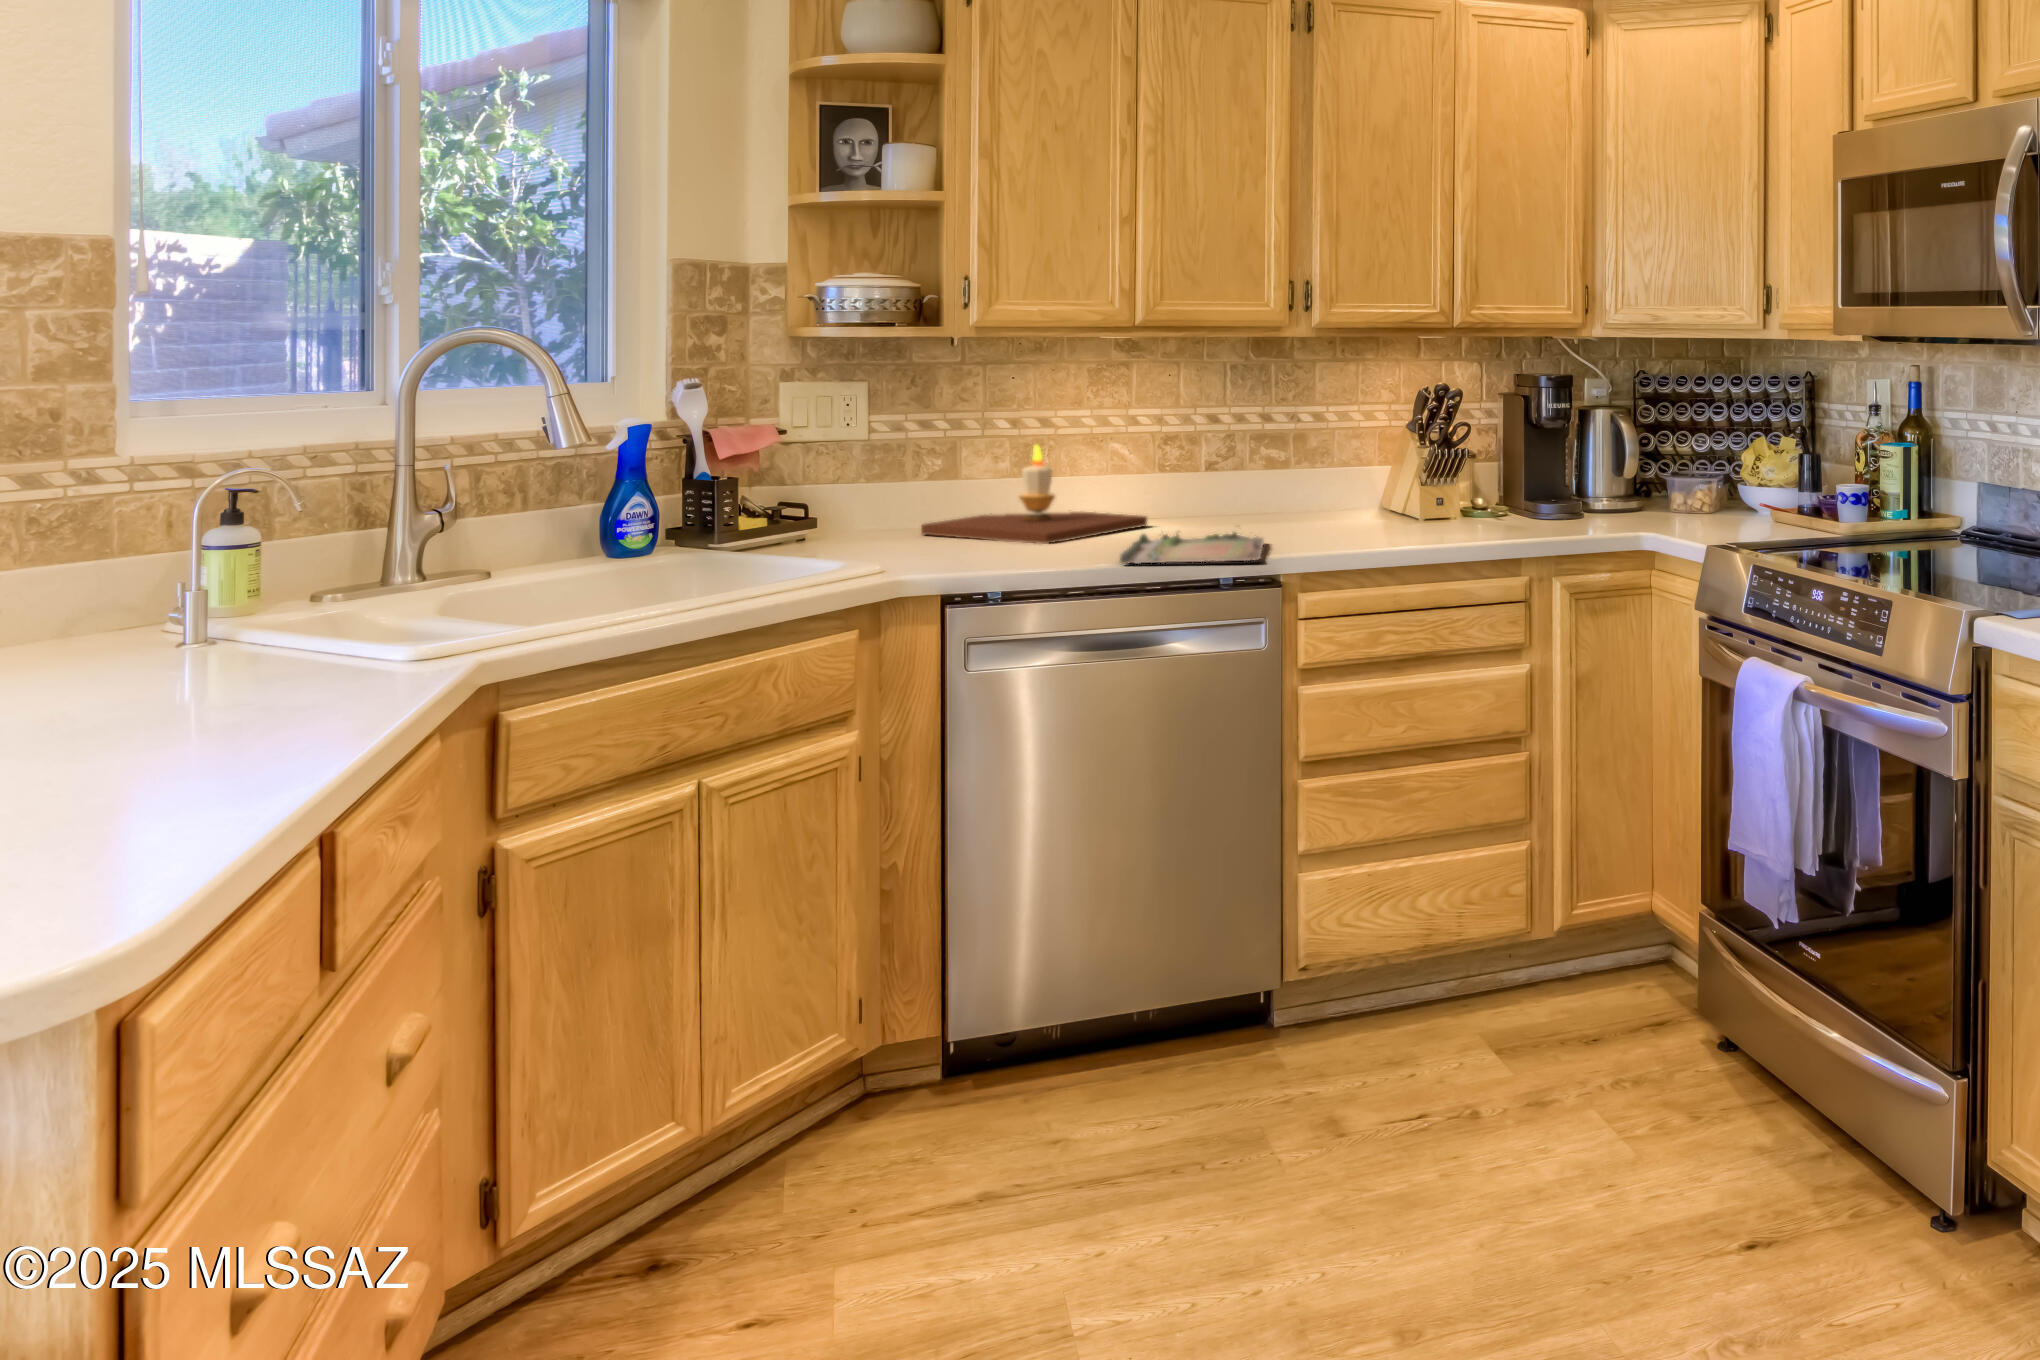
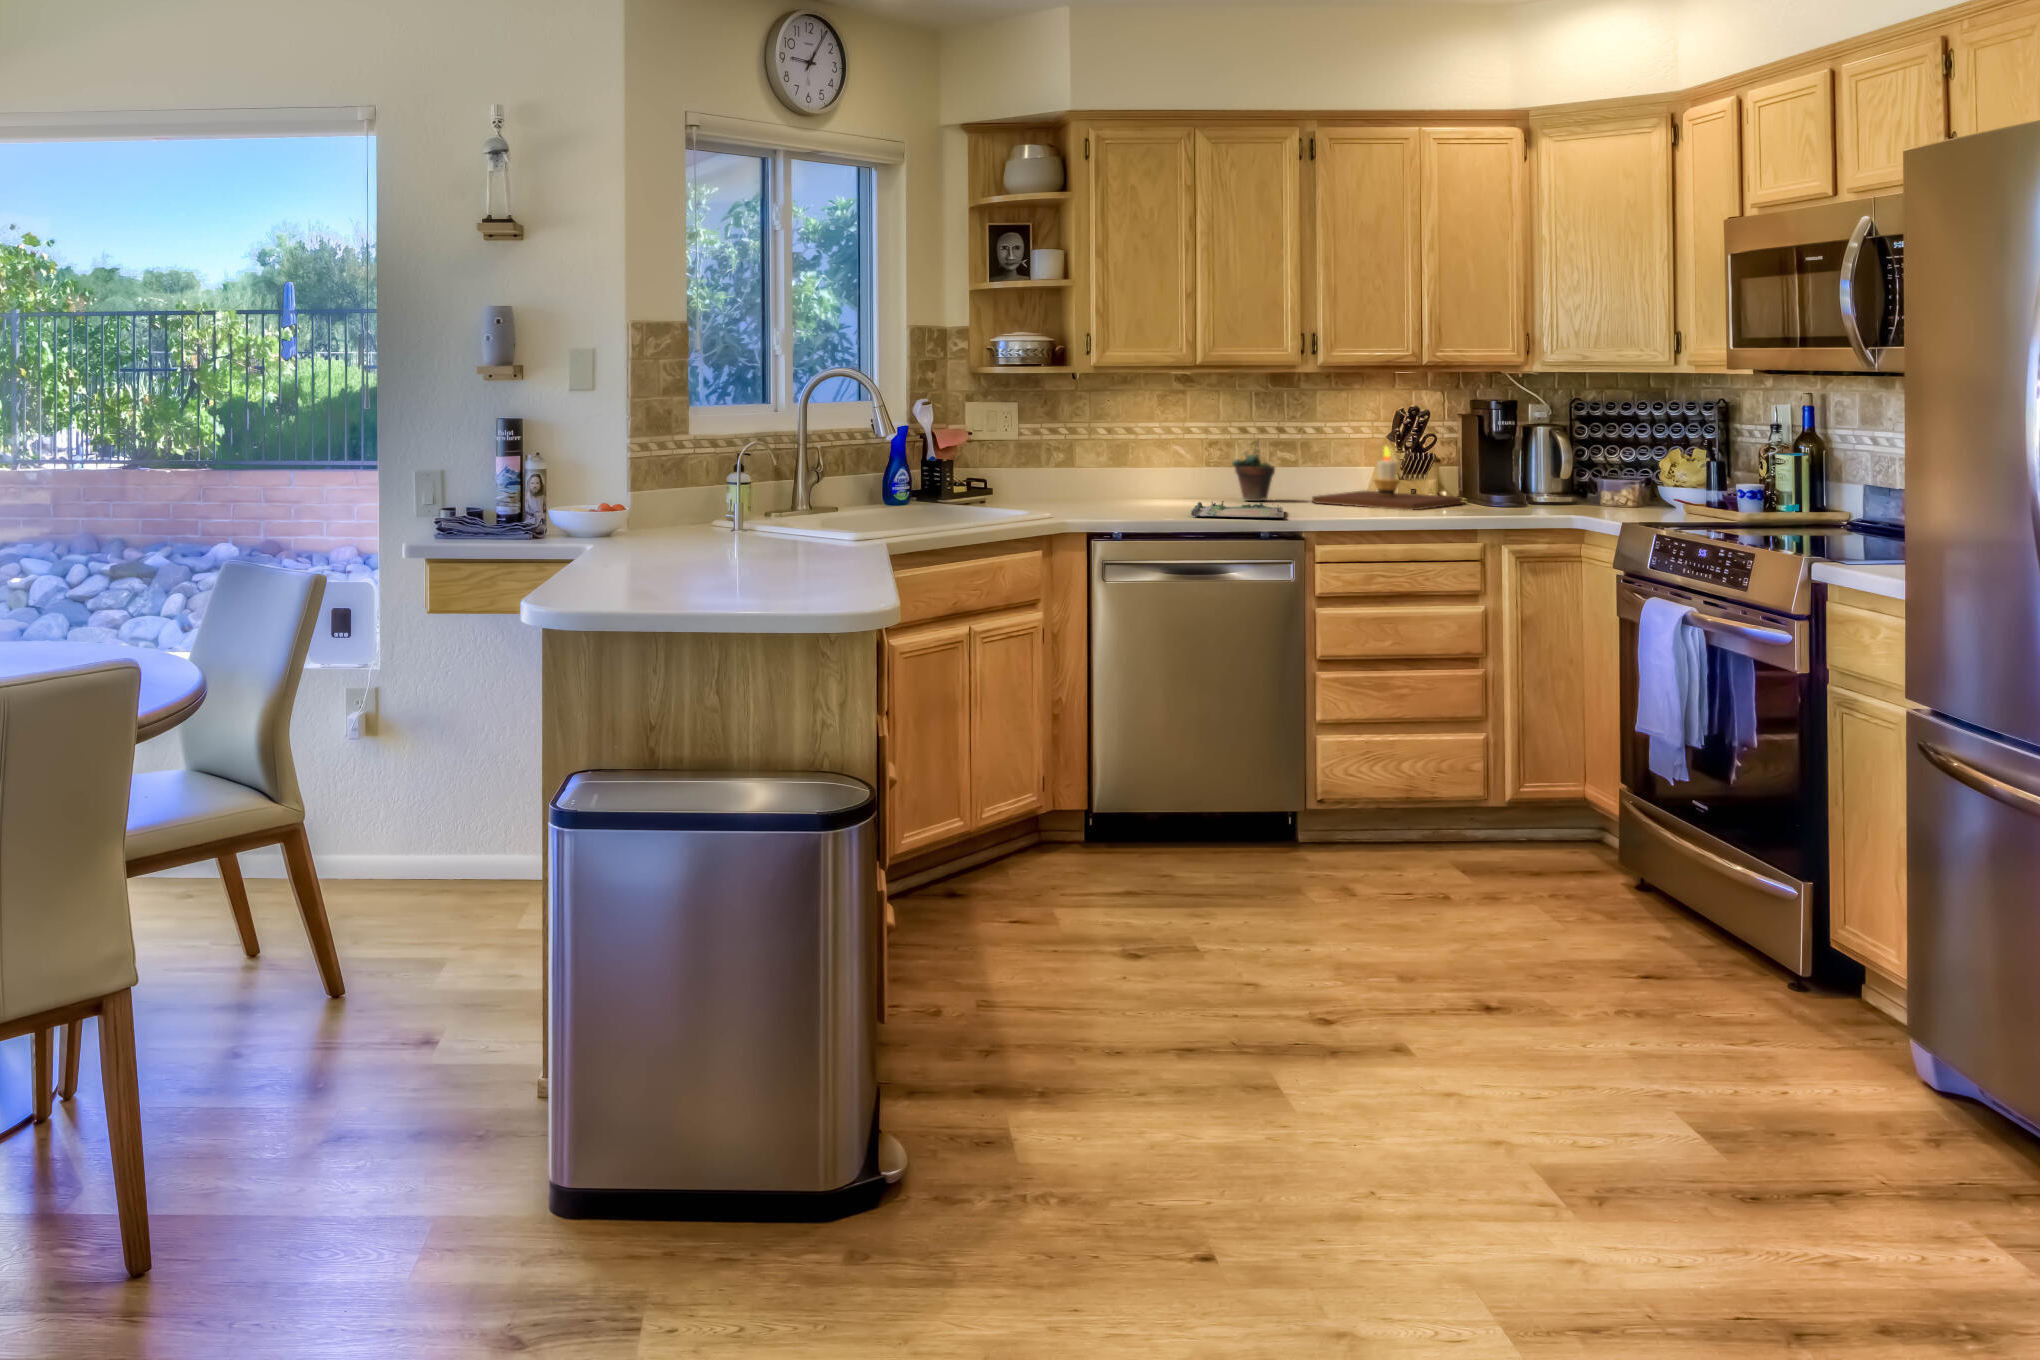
succulent plant: none [1201,430,1262,523] -> present [1232,454,1275,501]
candle: present [921,445,1147,544] -> present [1312,446,1462,510]

